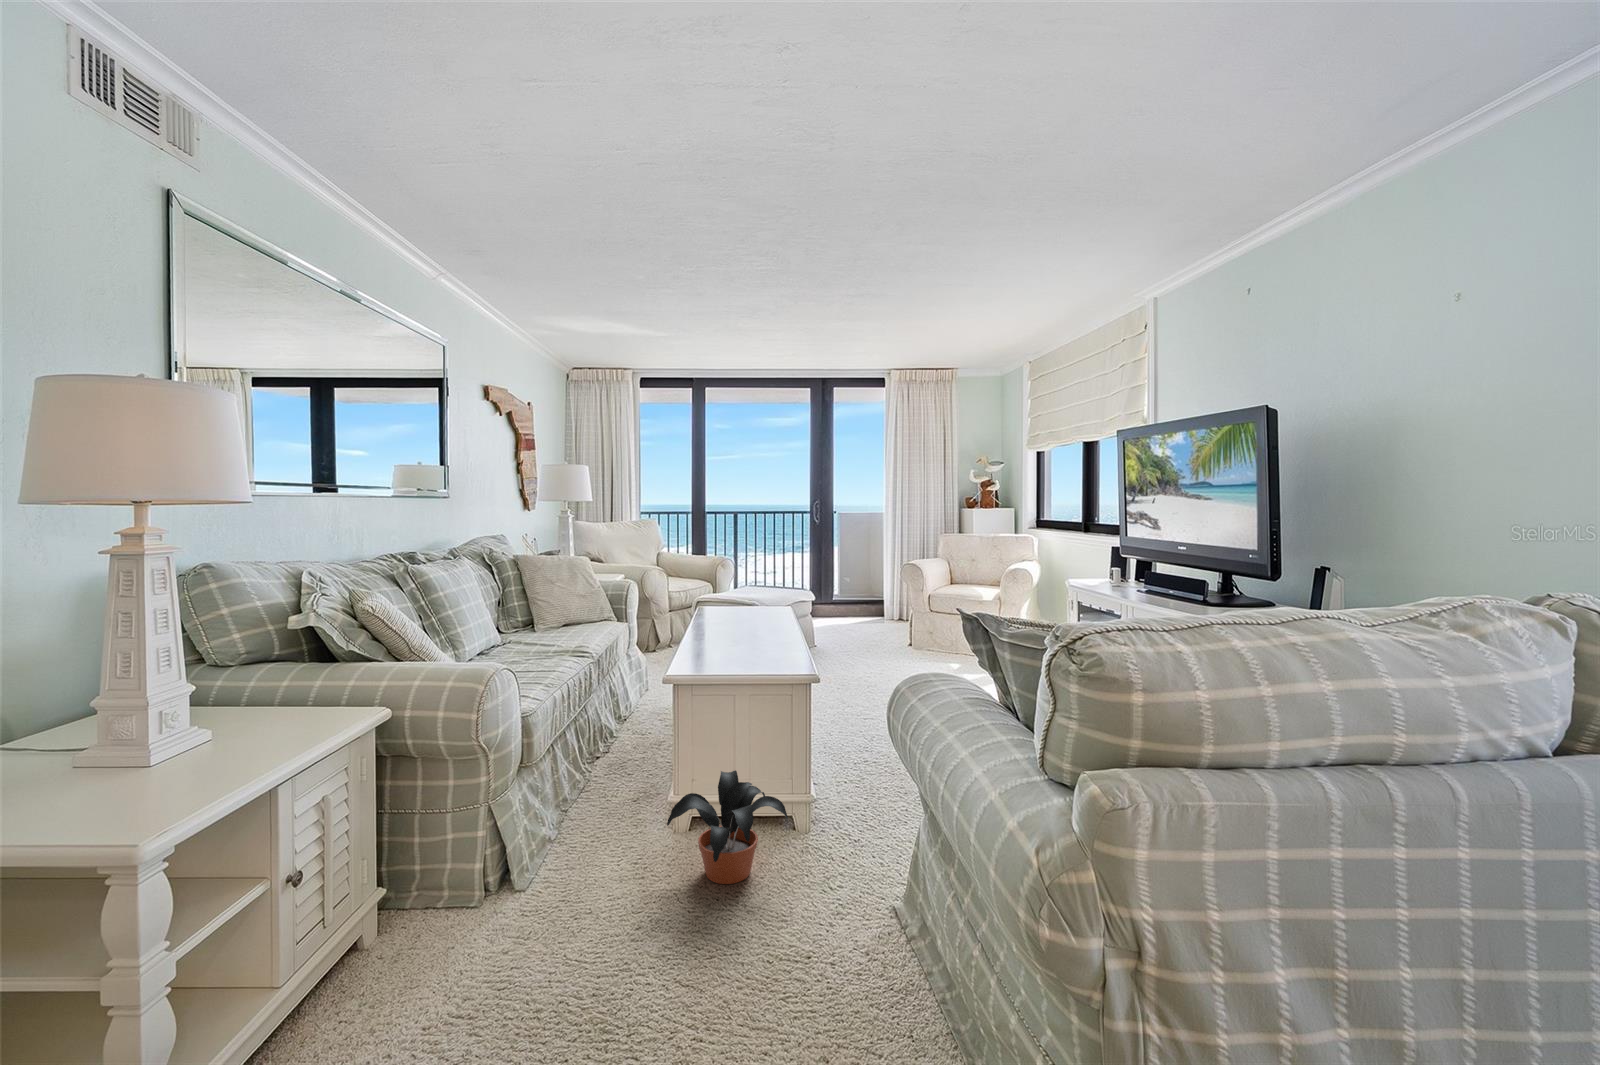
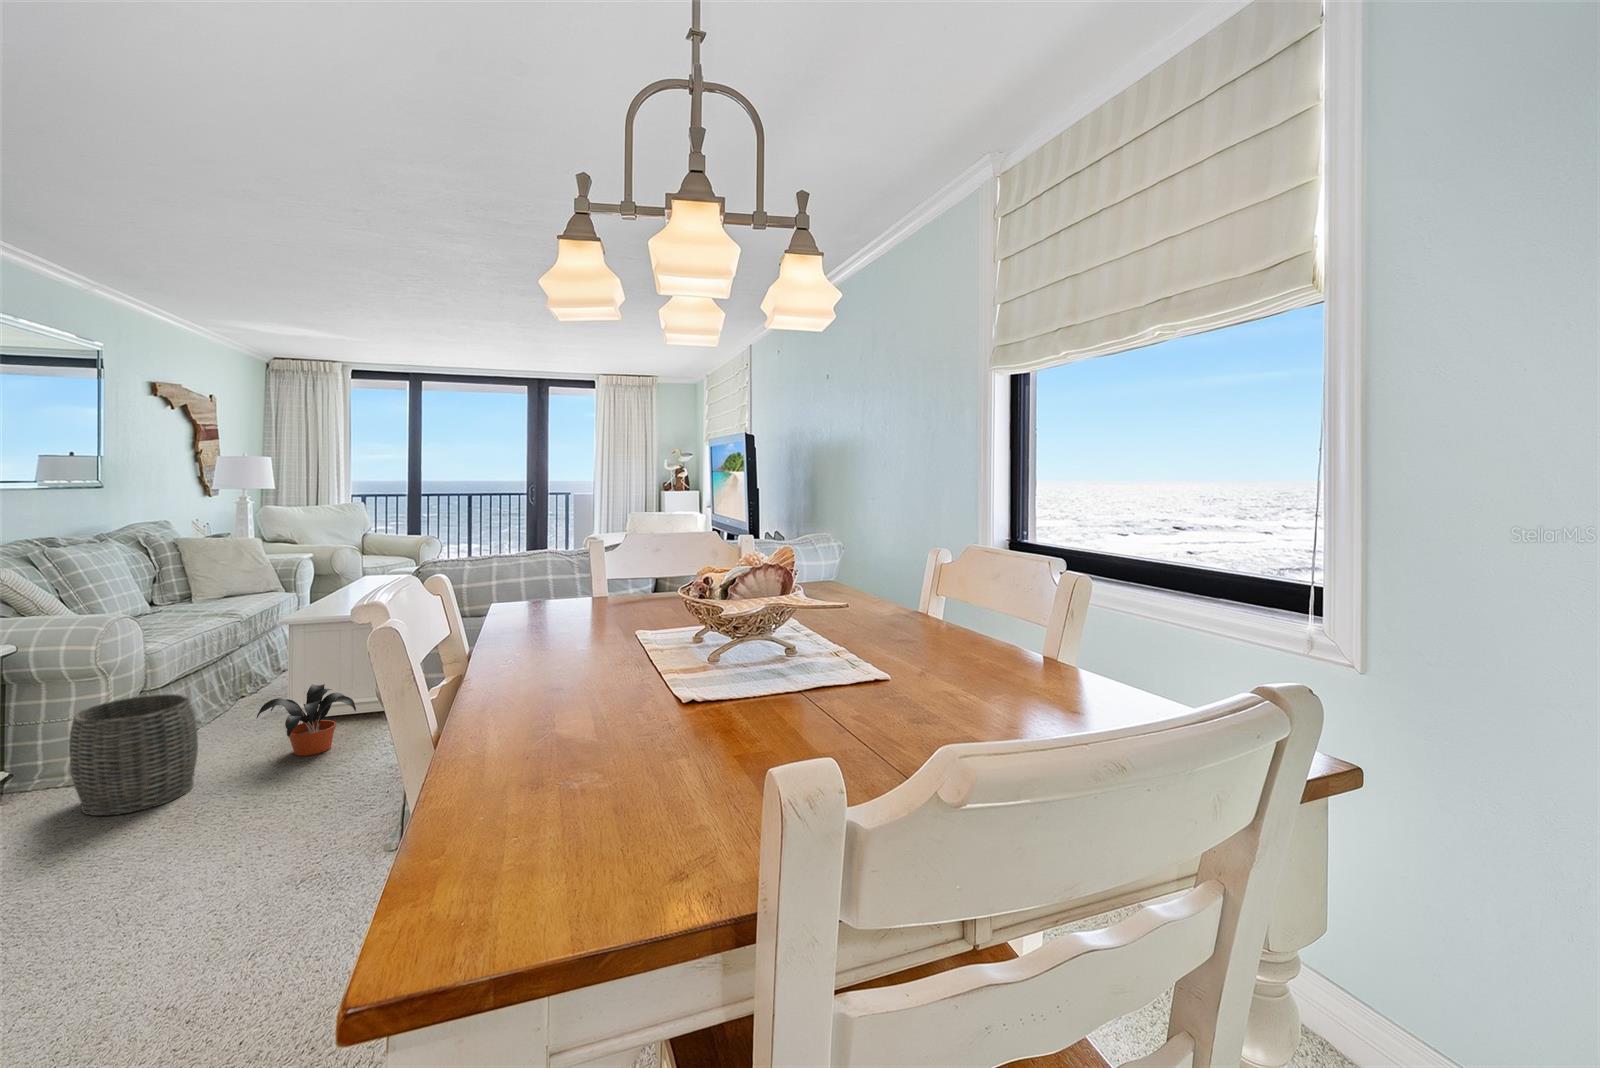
woven basket: none [460,787,607,988] -> present [69,694,198,816]

